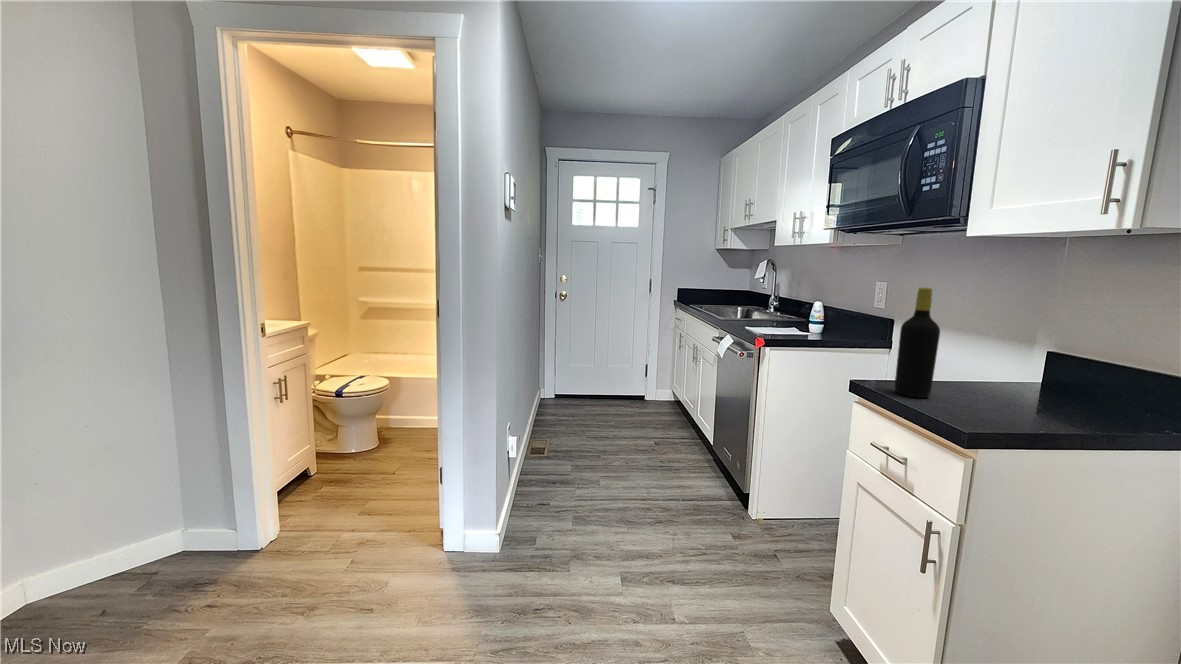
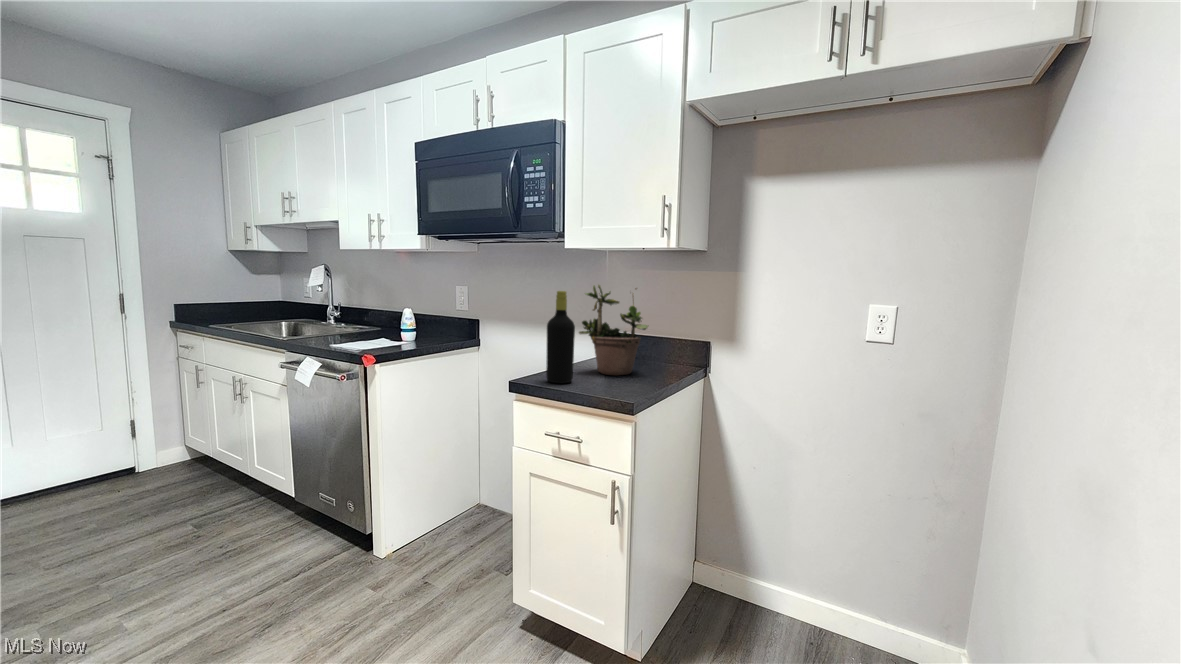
potted plant: none [969,271,1092,409] -> present [579,285,648,375]

